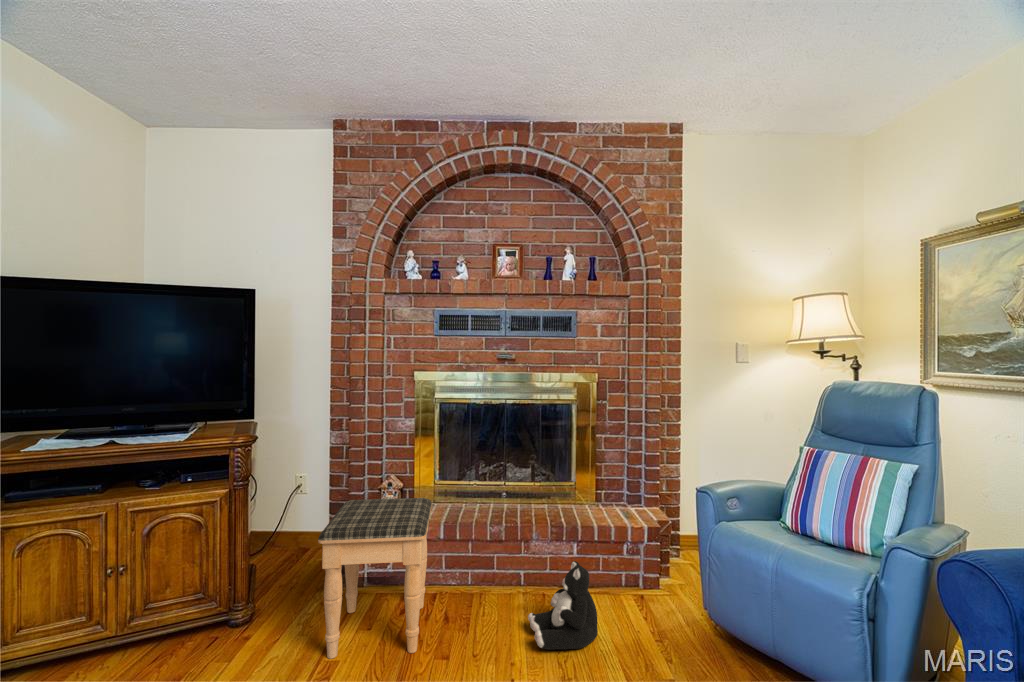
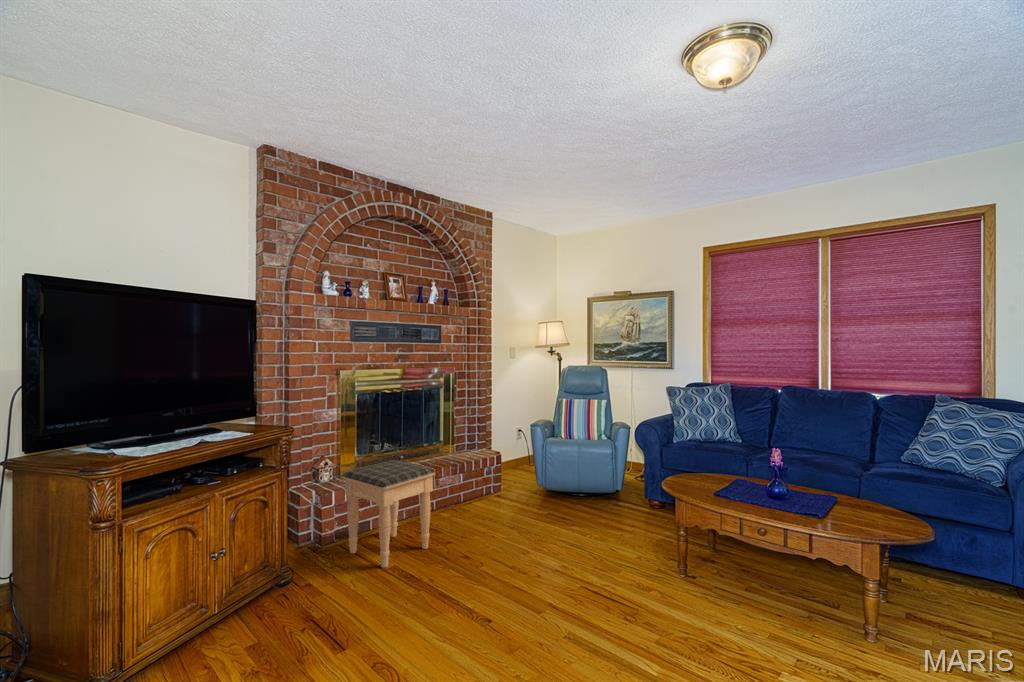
plush toy: present [528,561,598,650] -> none [467,475,504,523]

